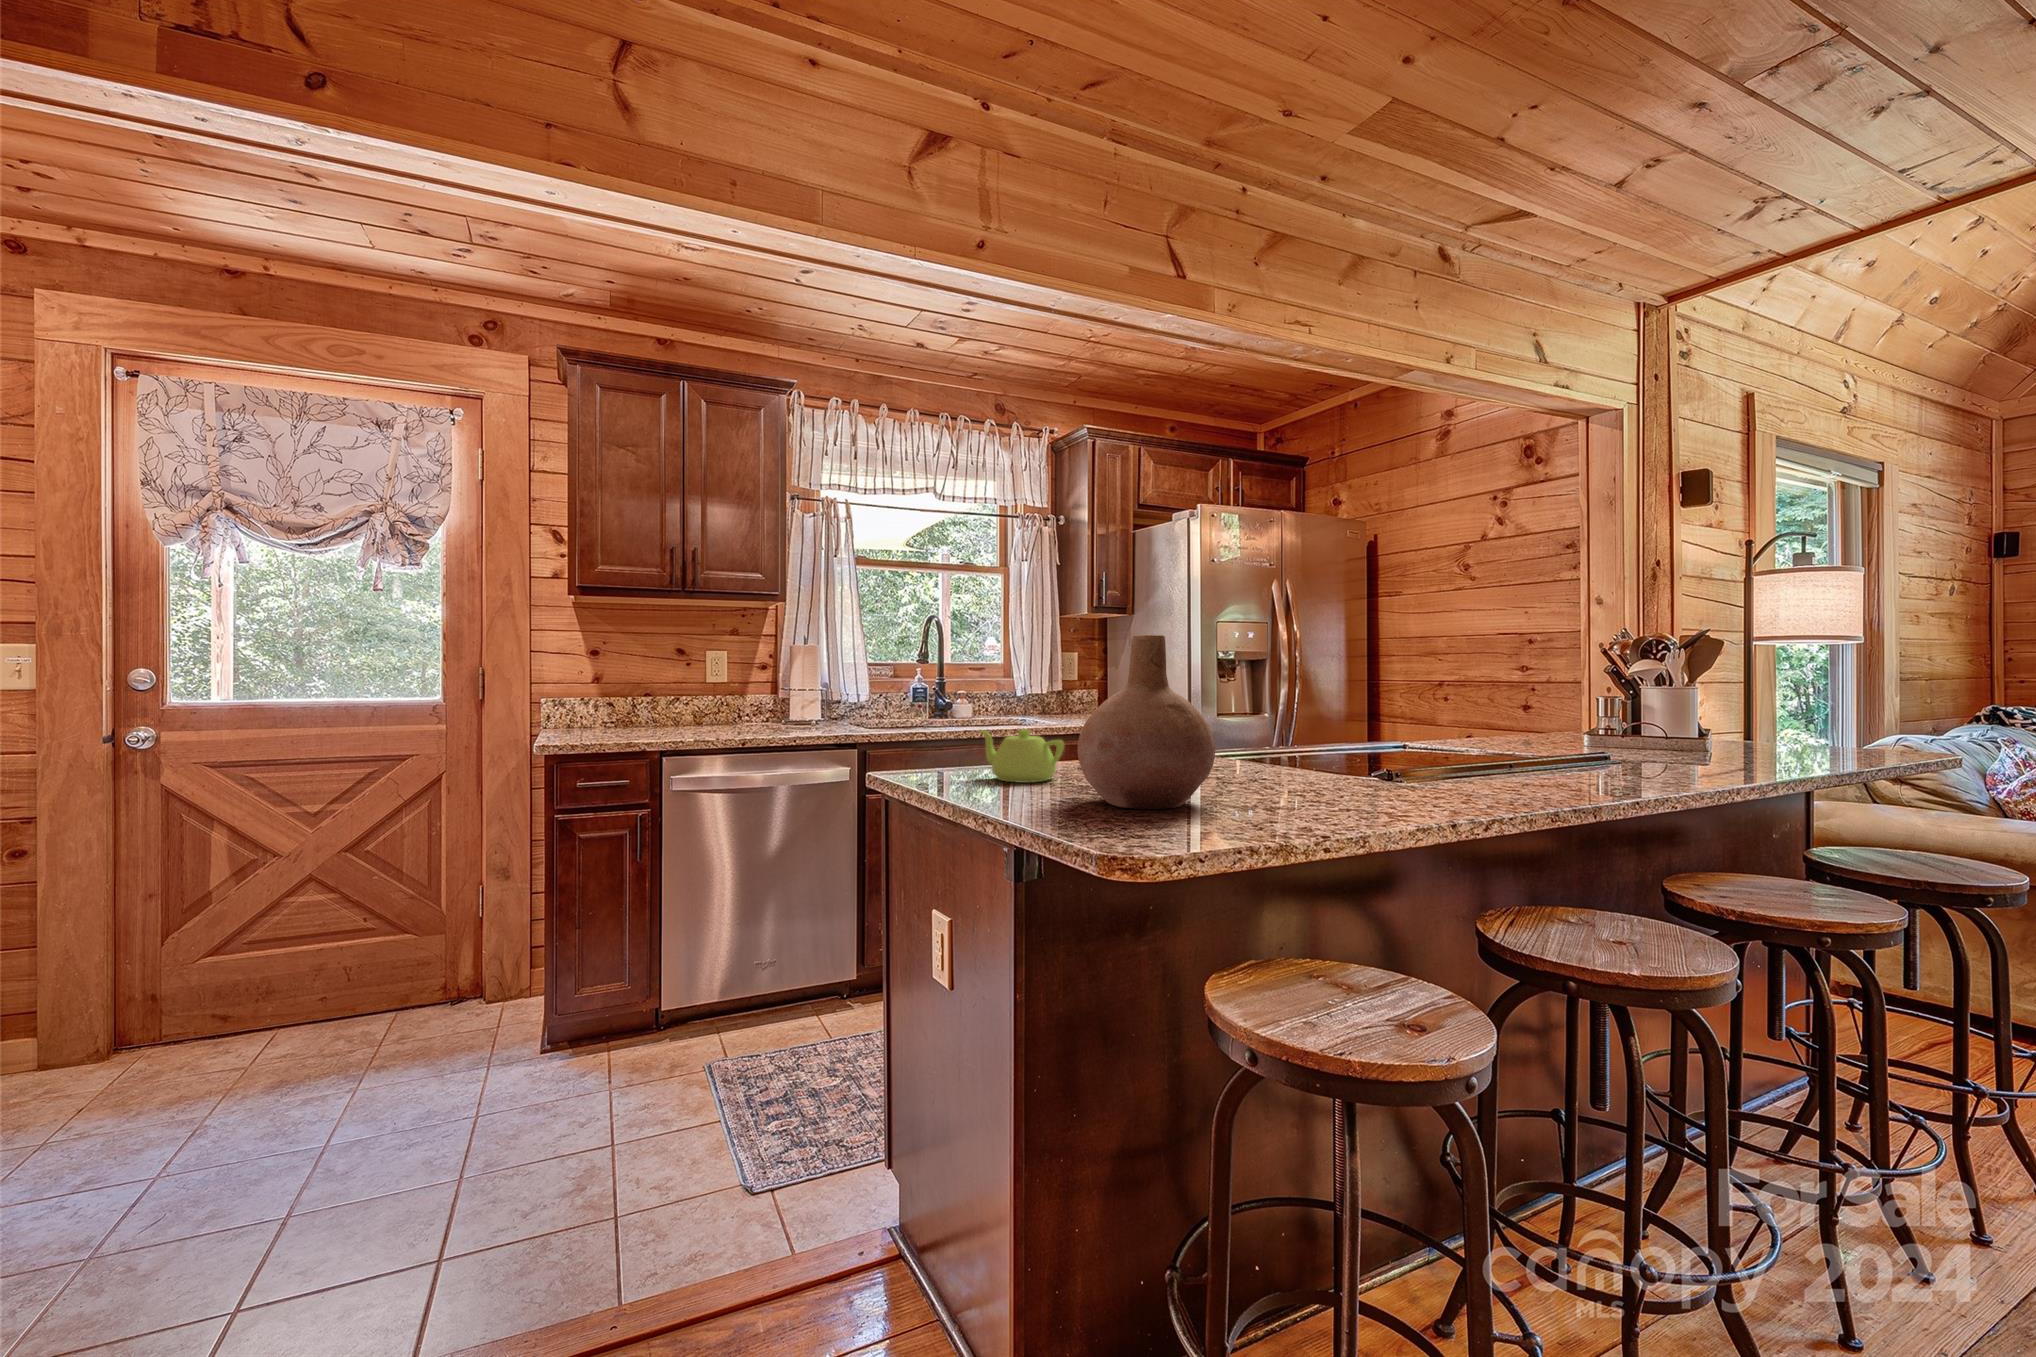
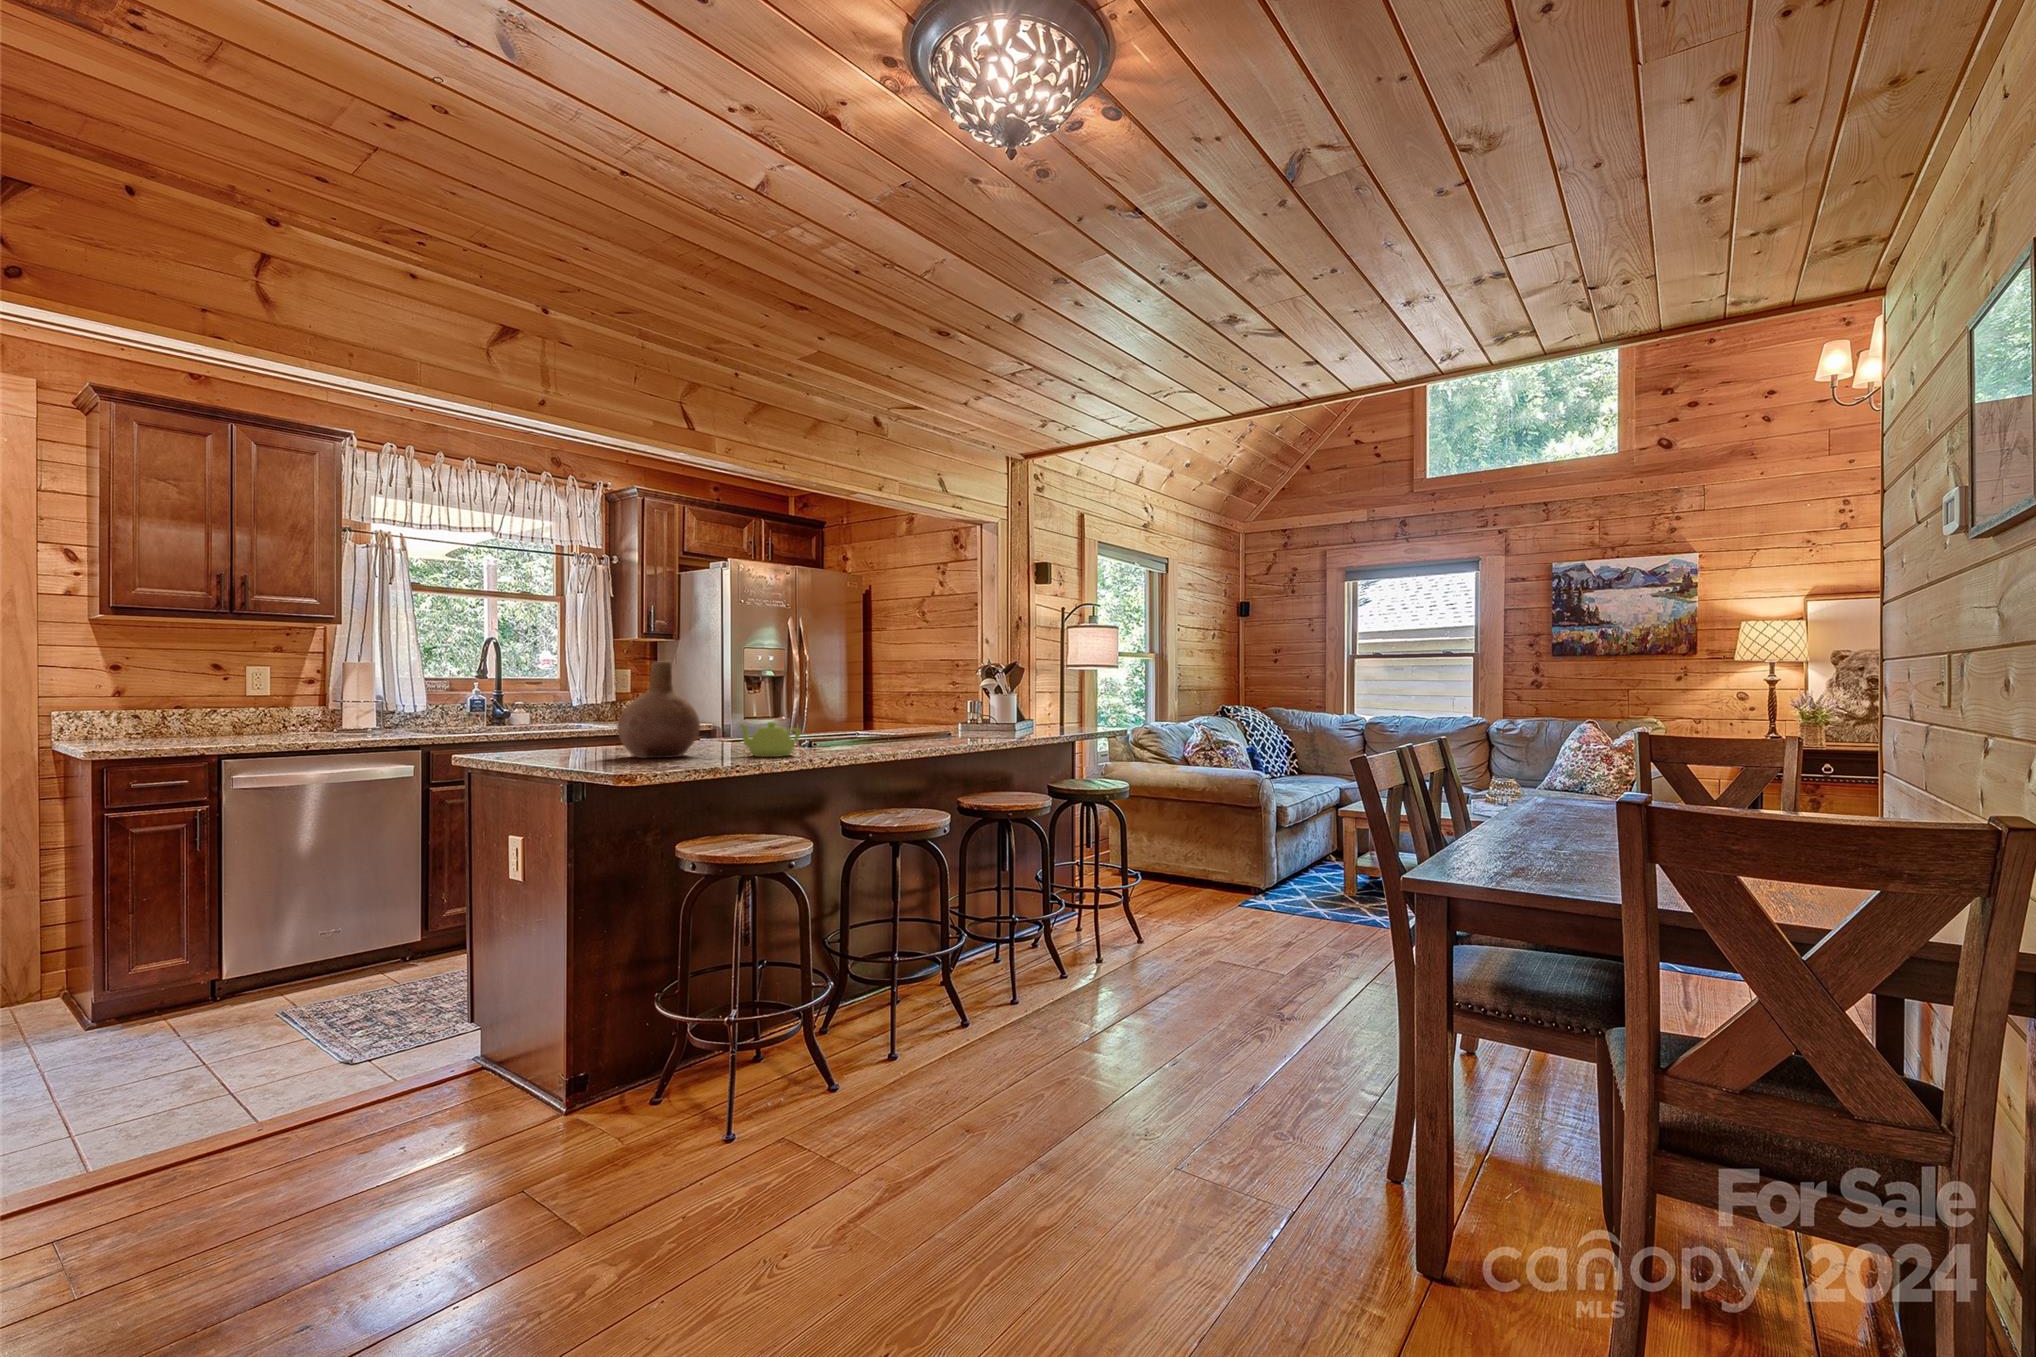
teapot: present [980,729,1064,783] -> present [740,722,801,757]

